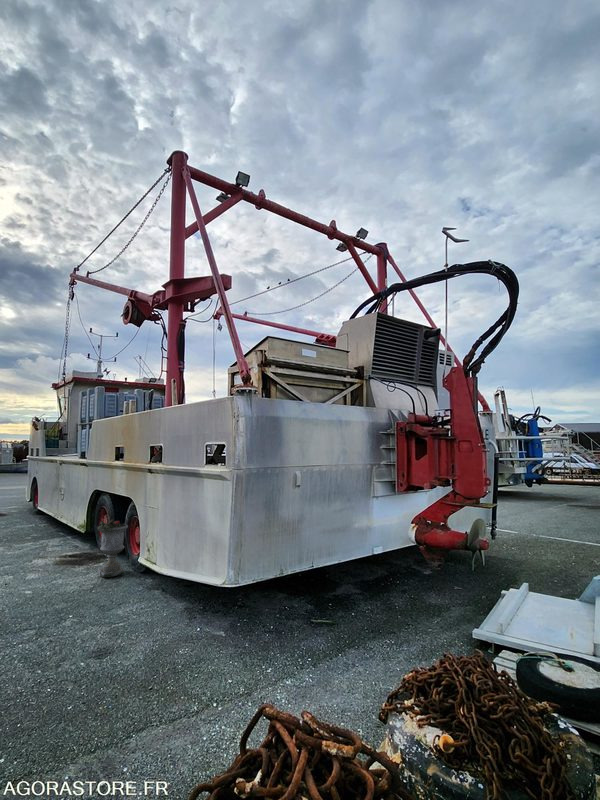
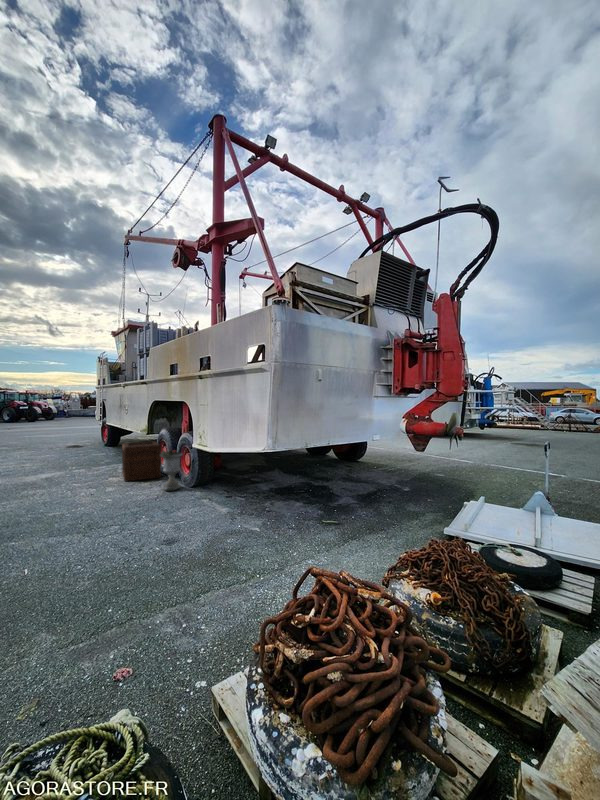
wooden crate: none [47,508,101,564] -> present [122,442,161,481]

